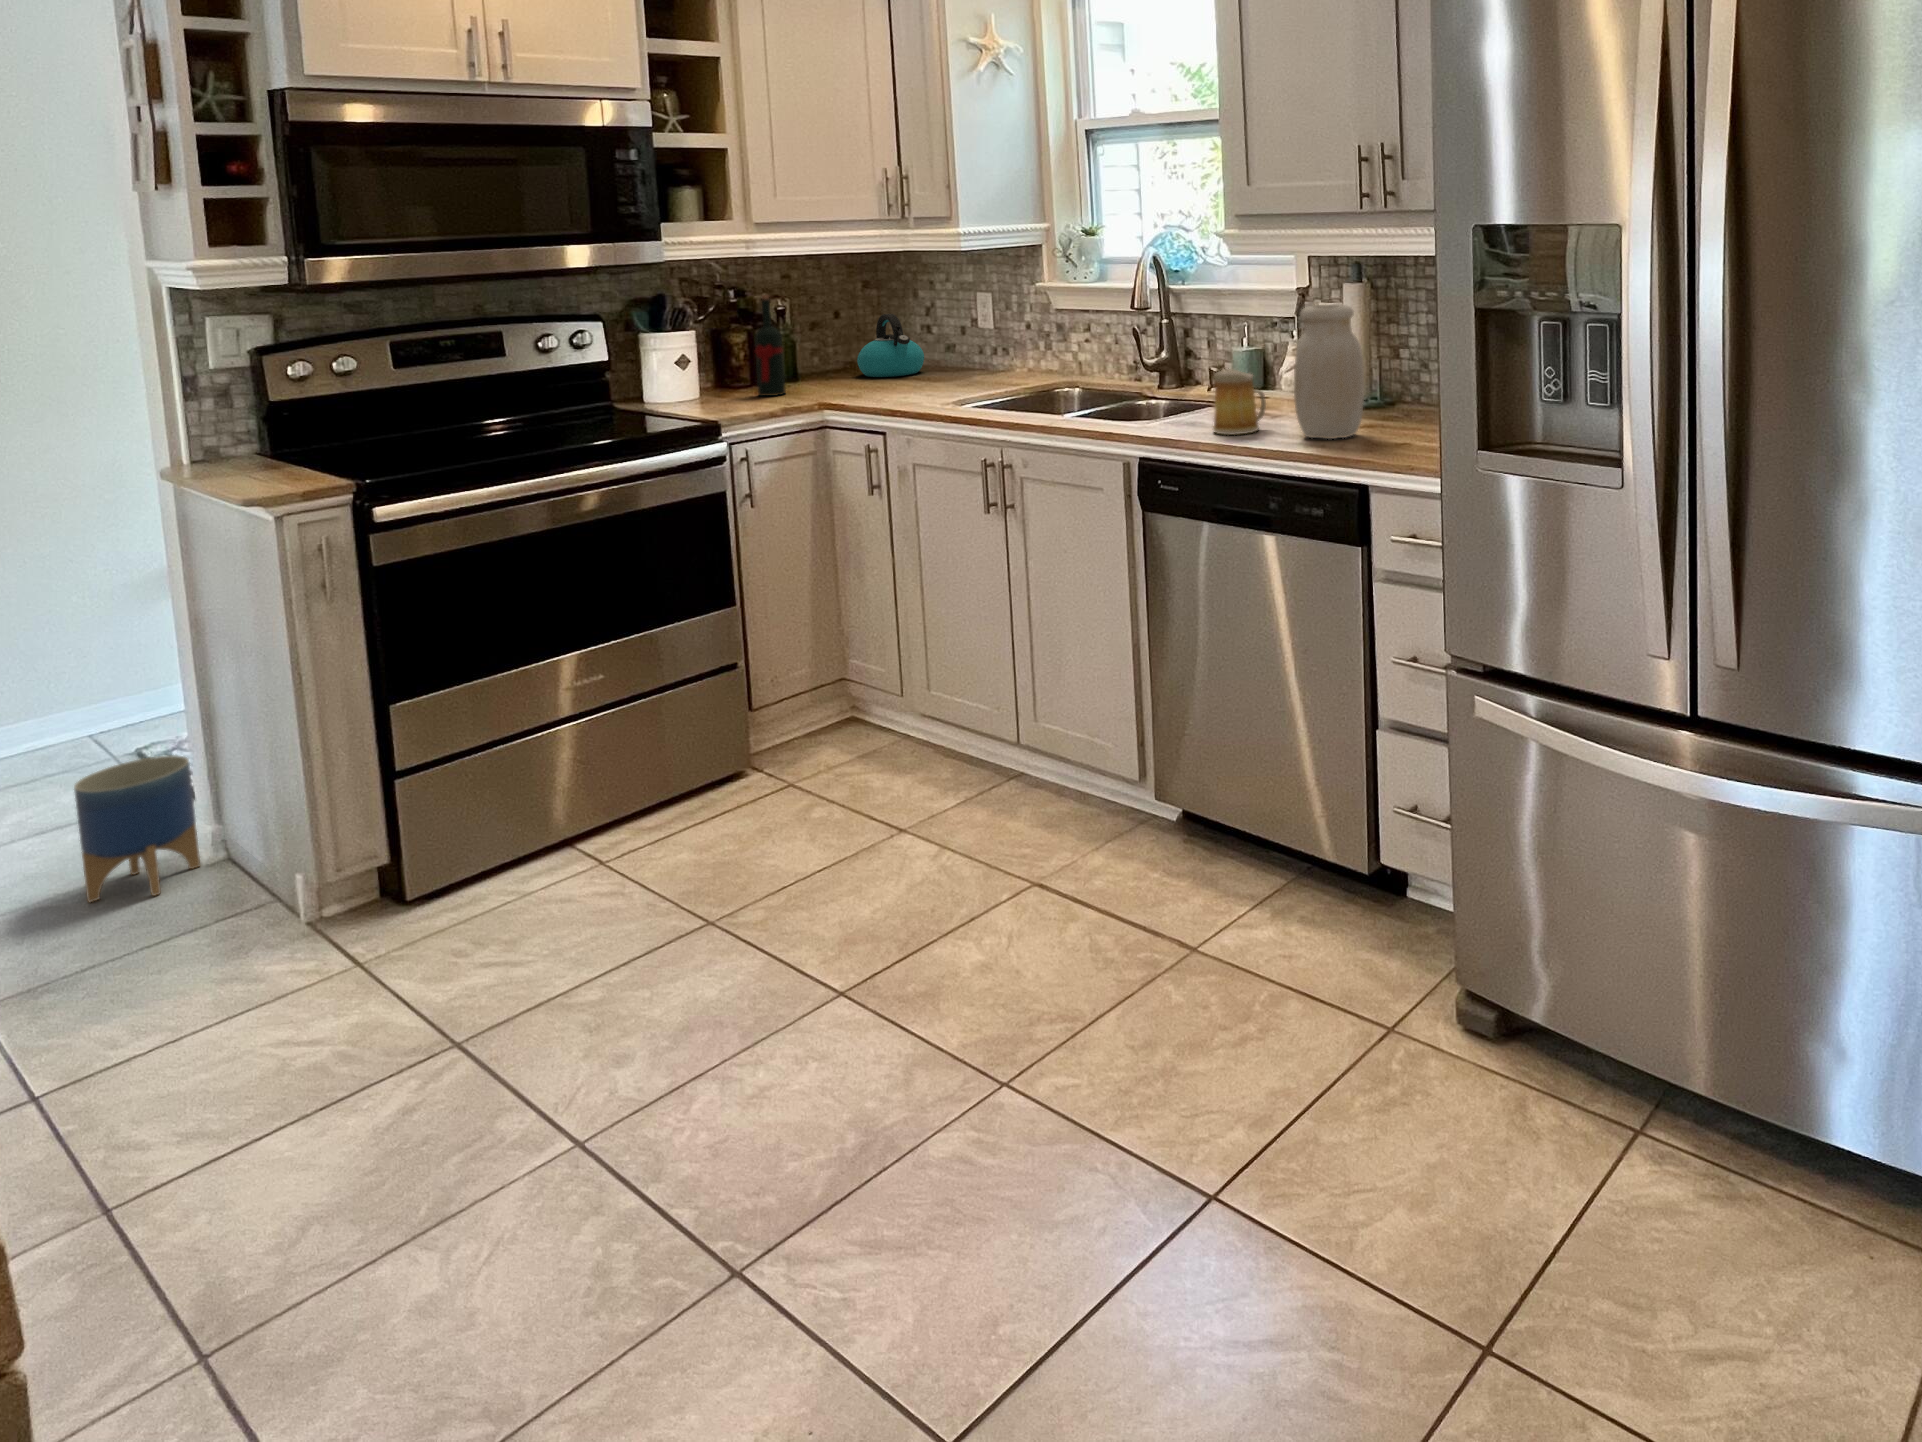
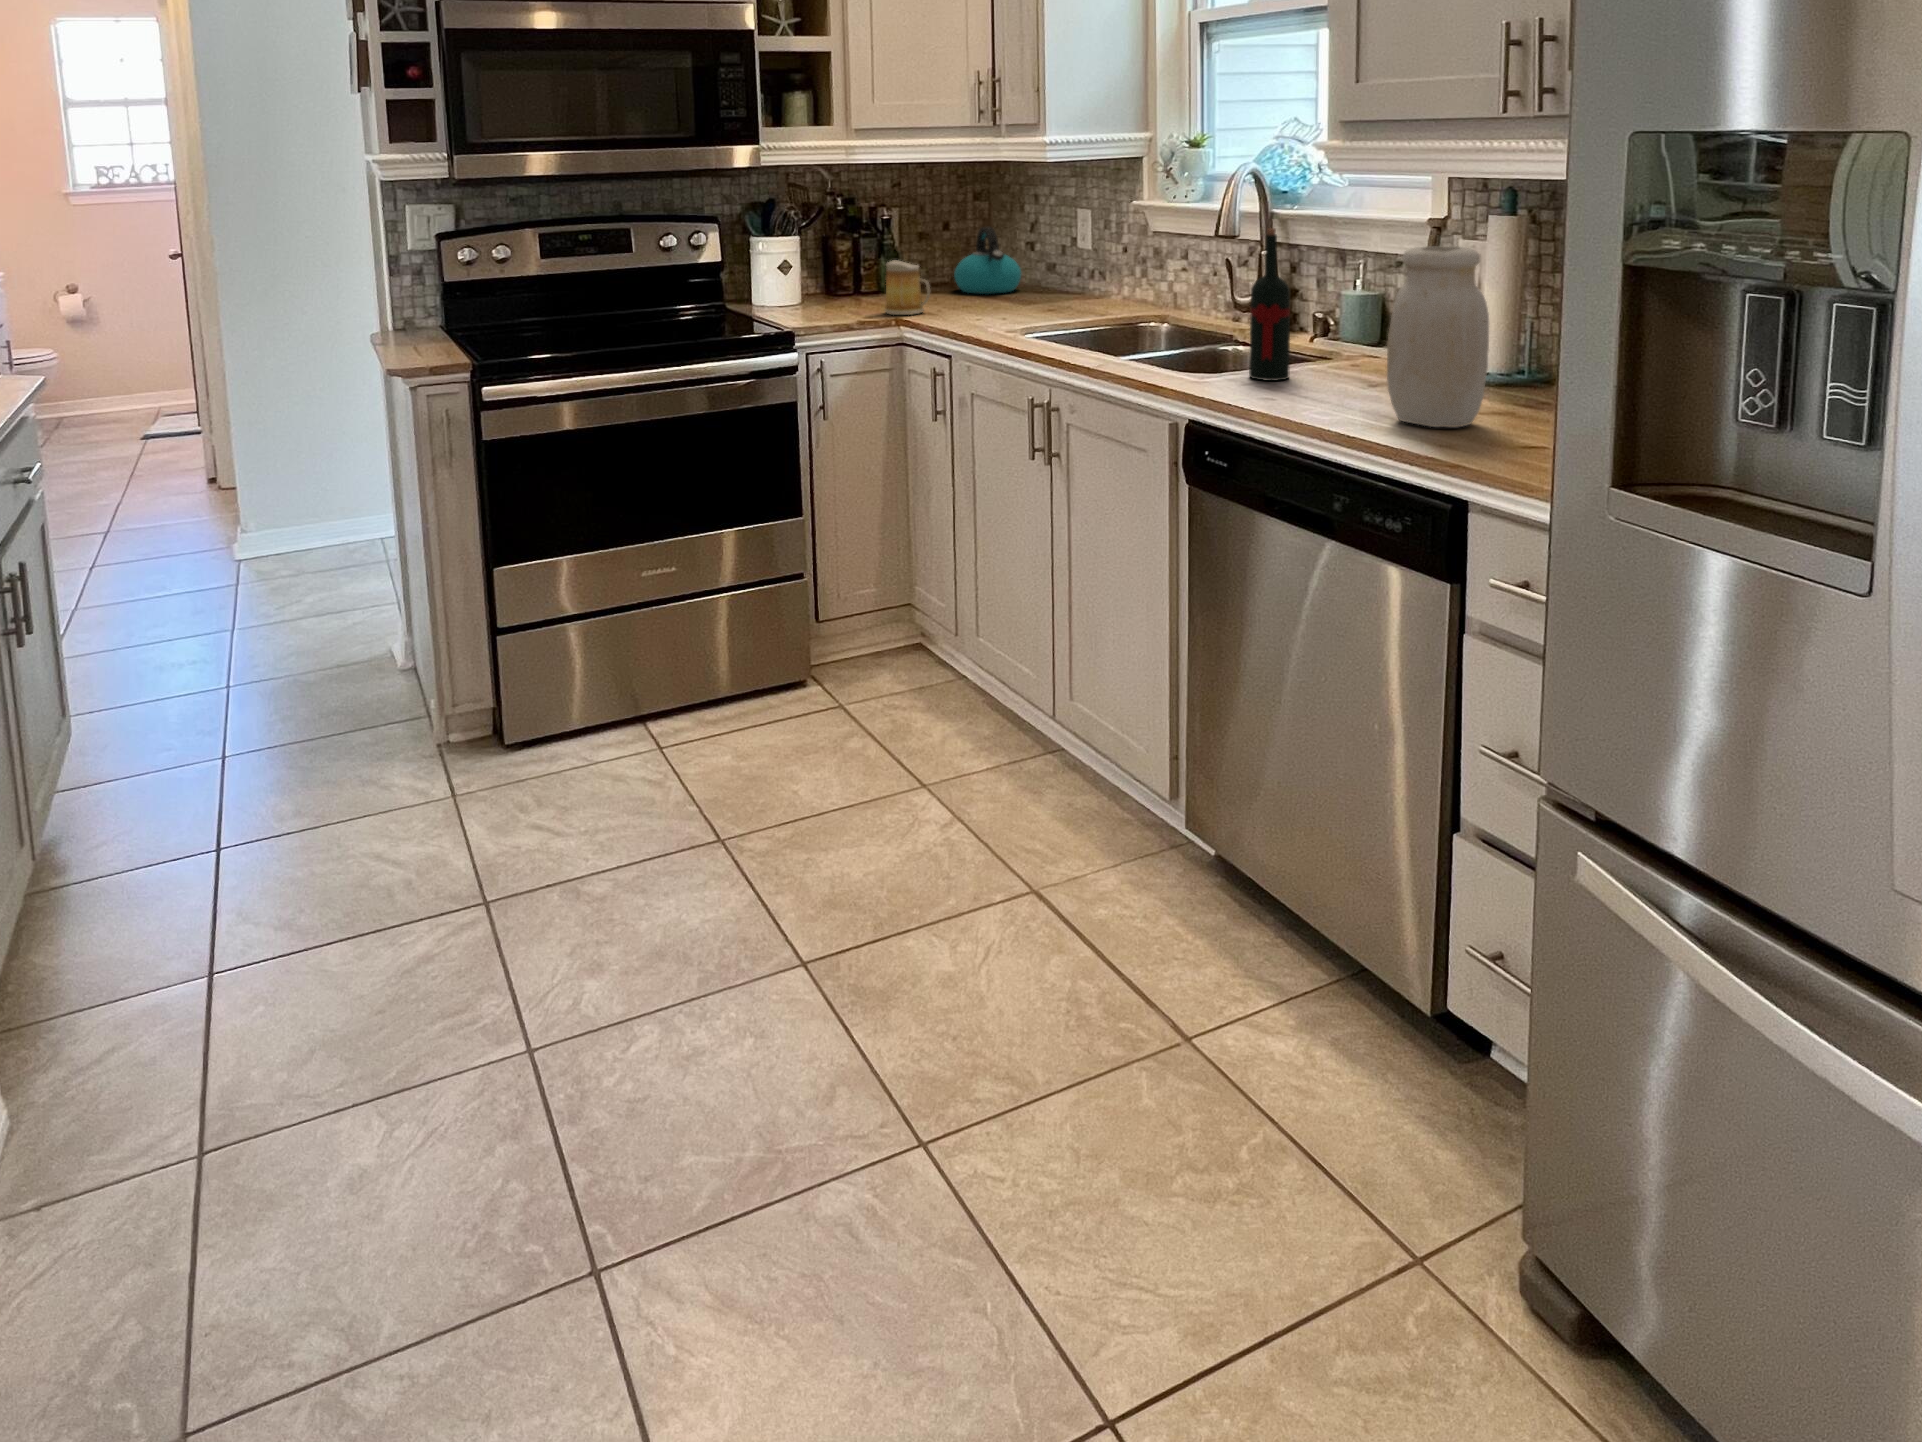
wine bottle: present [755,295,786,396] -> present [1249,228,1290,381]
mug: present [1213,369,1266,435] -> present [885,260,930,315]
planter: present [74,755,200,902] -> none [310,575,394,691]

